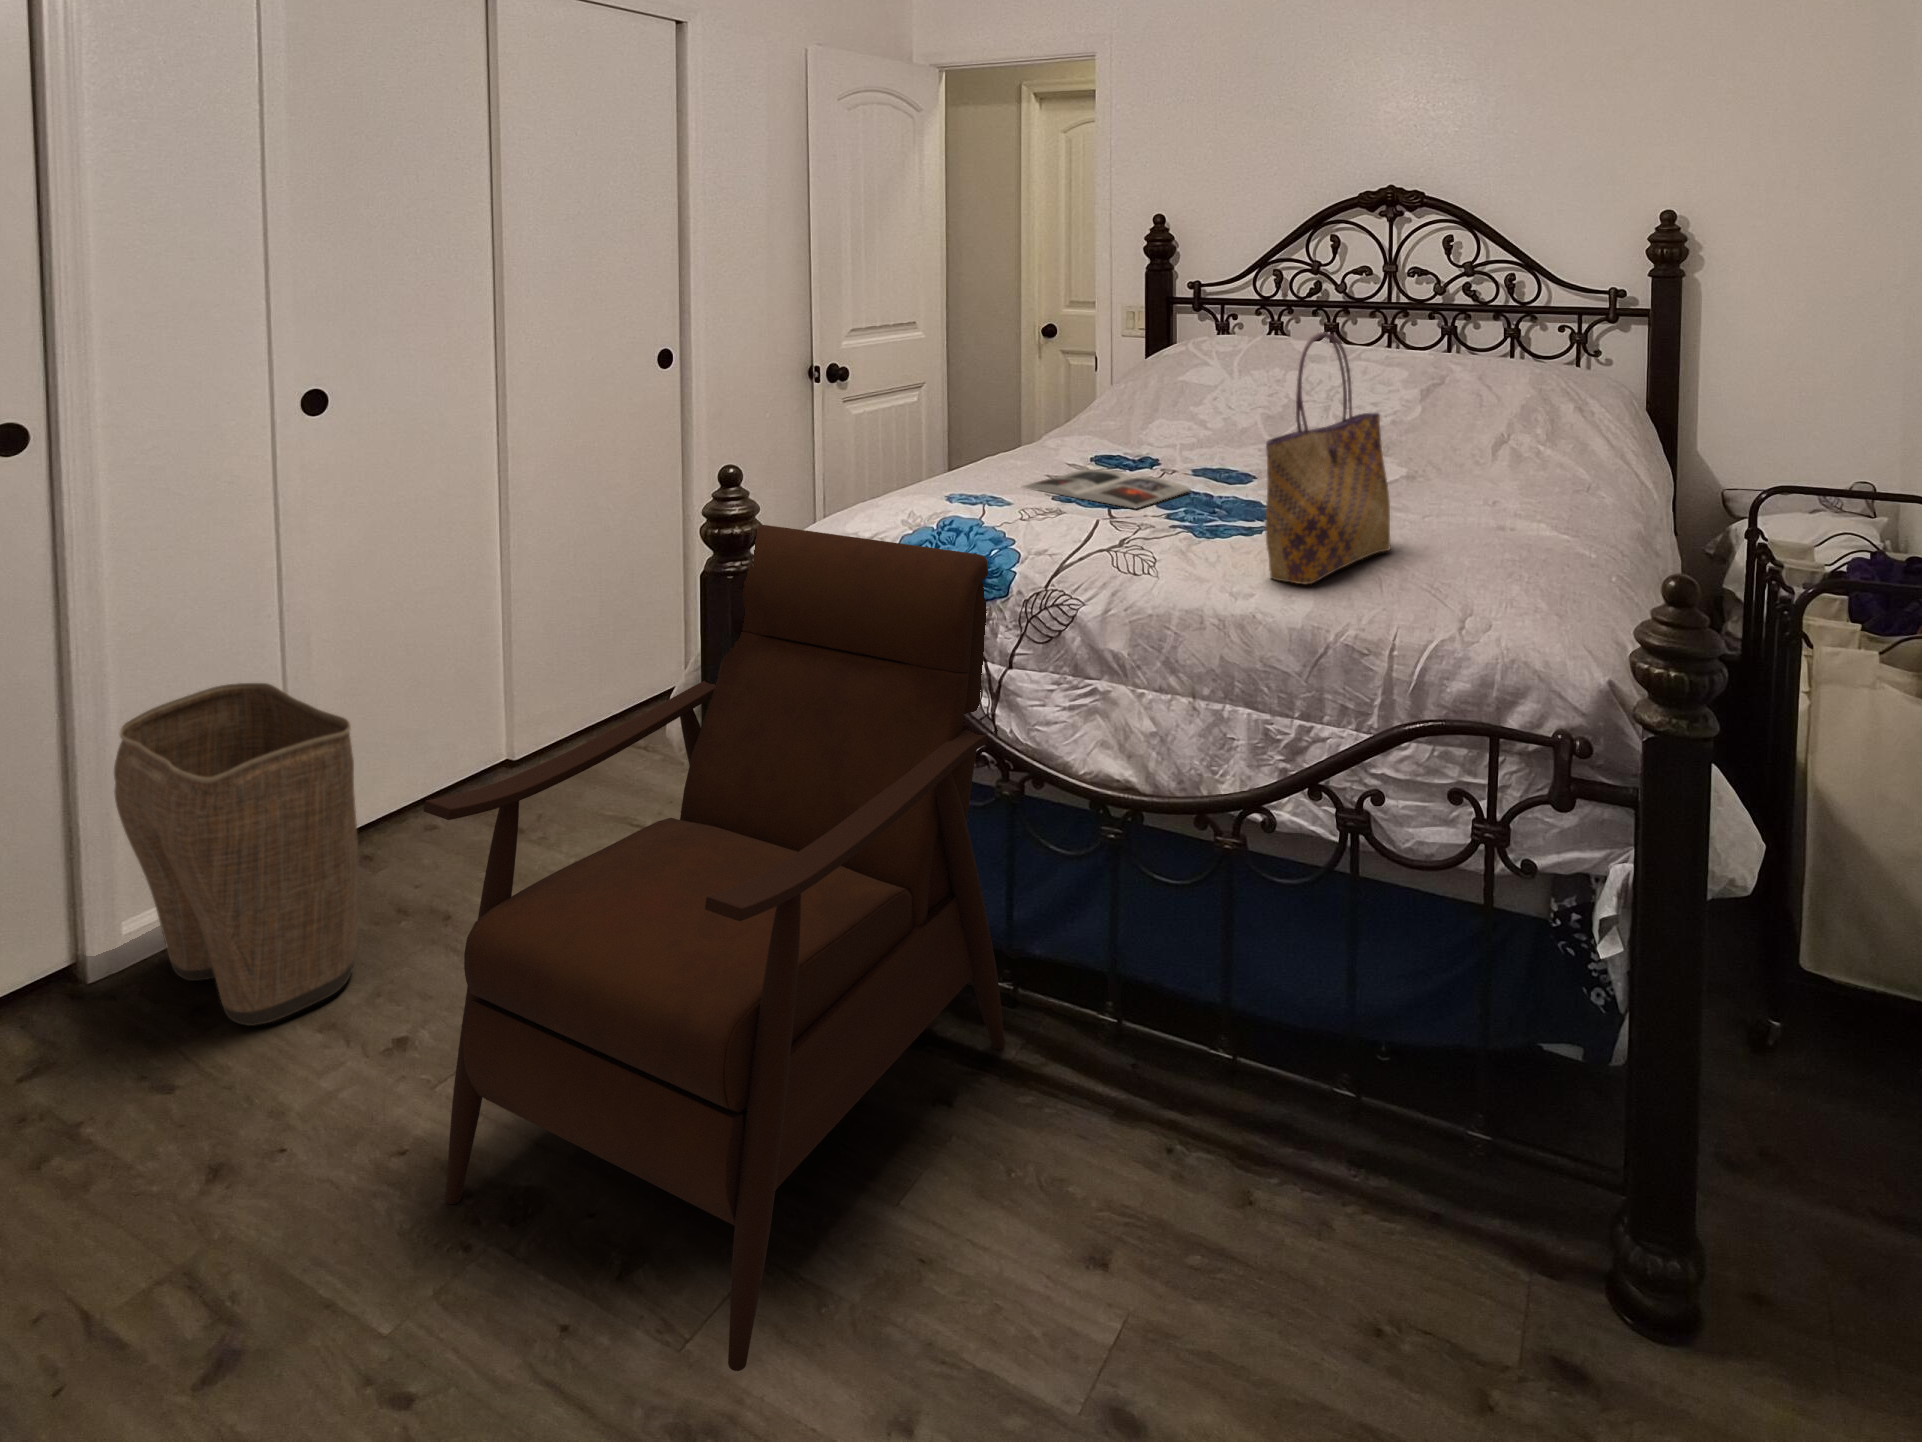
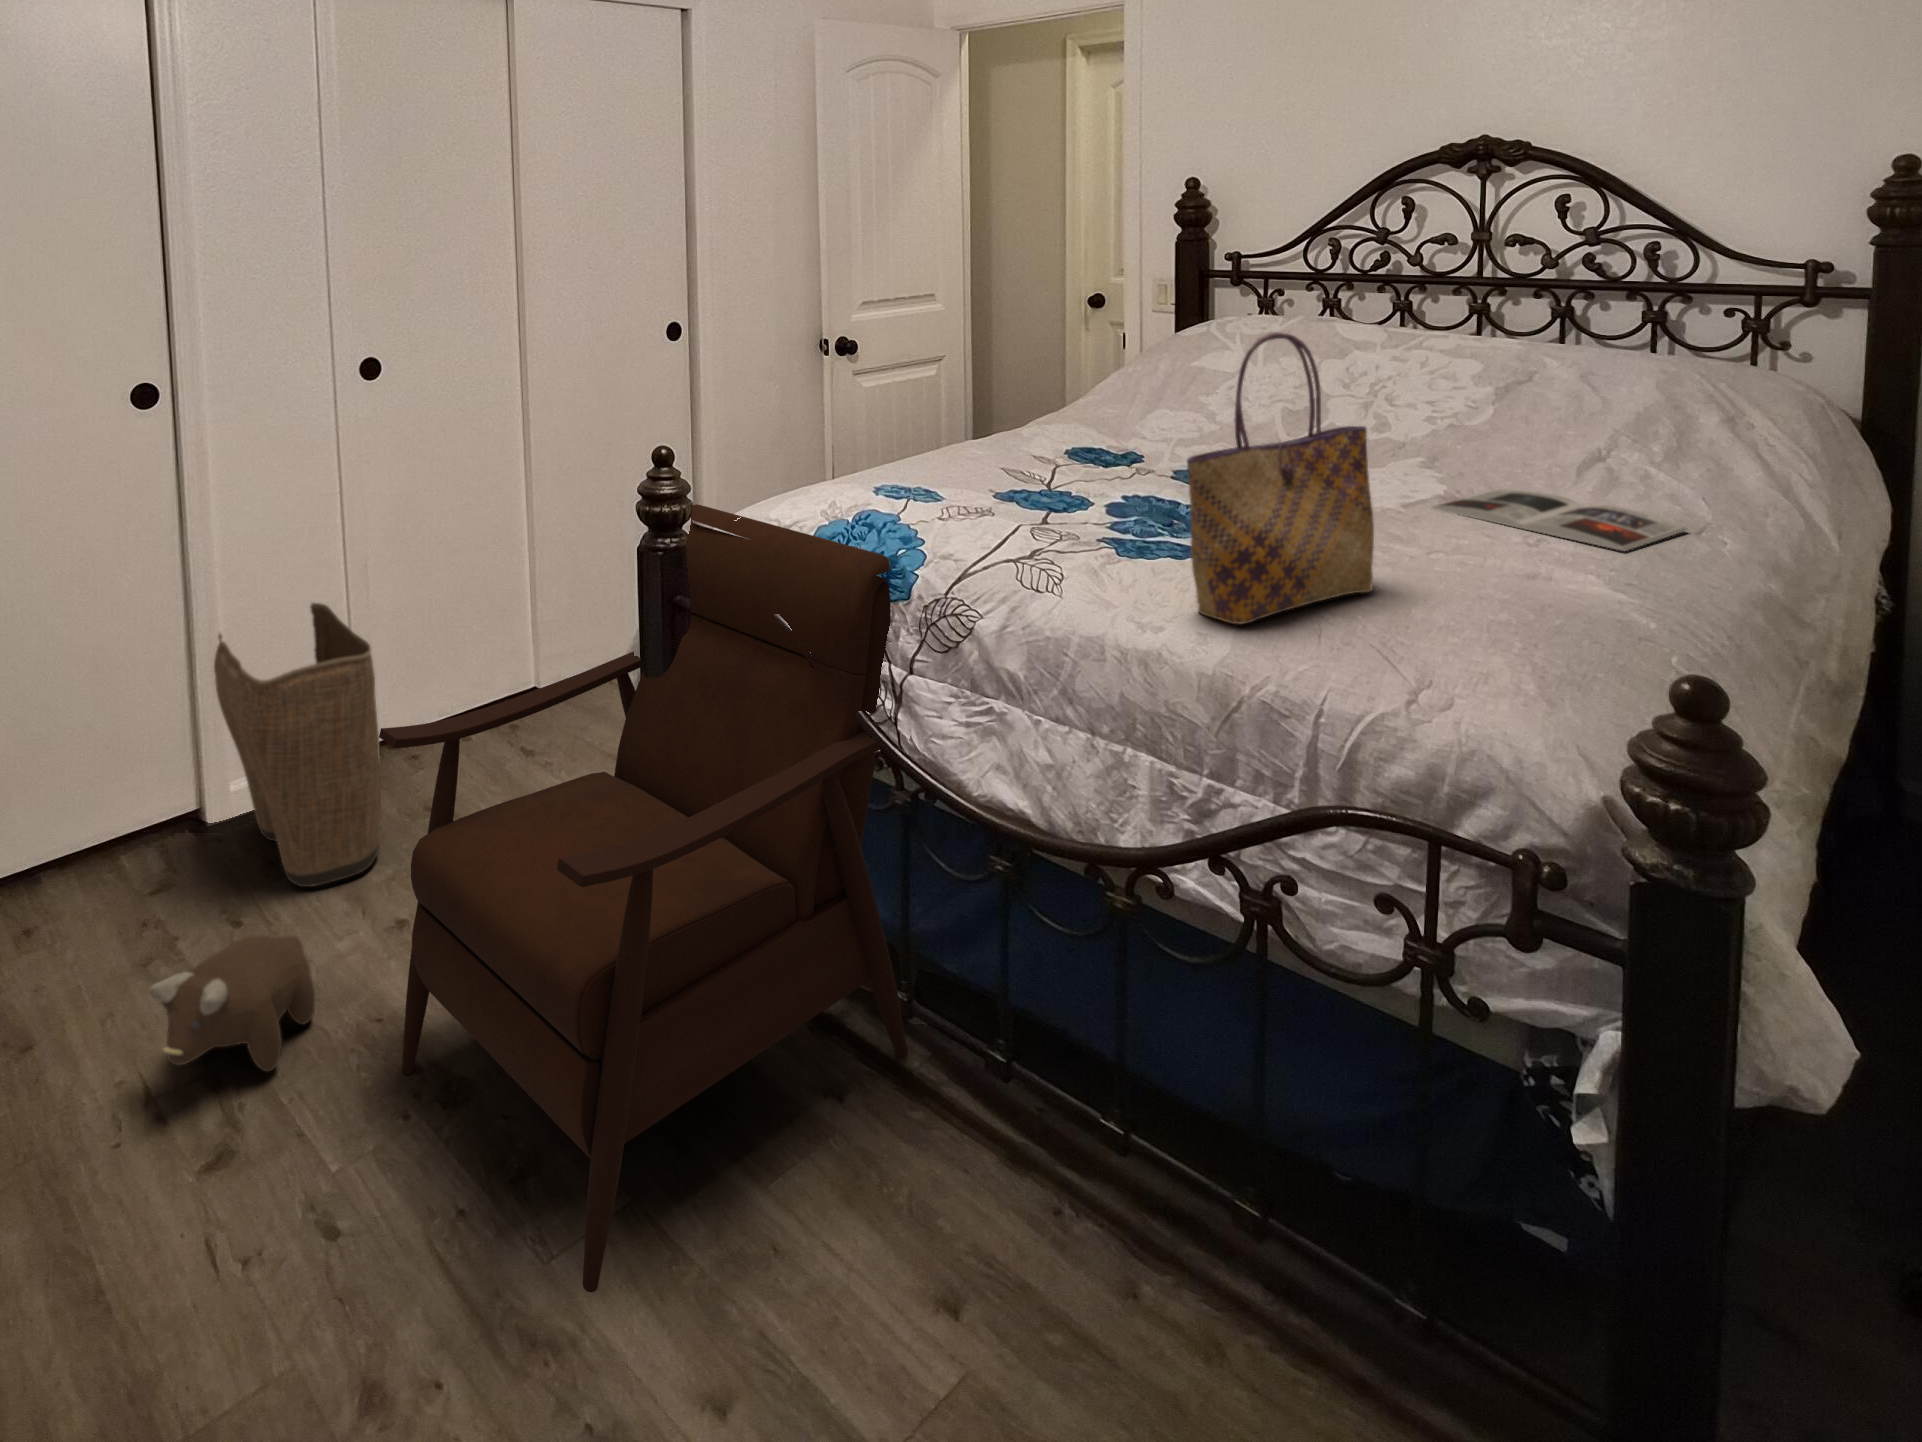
magazine: present [1023,469,1190,508] -> present [1432,489,1688,551]
plush toy: none [93,1079,314,1272] -> present [149,935,316,1072]

